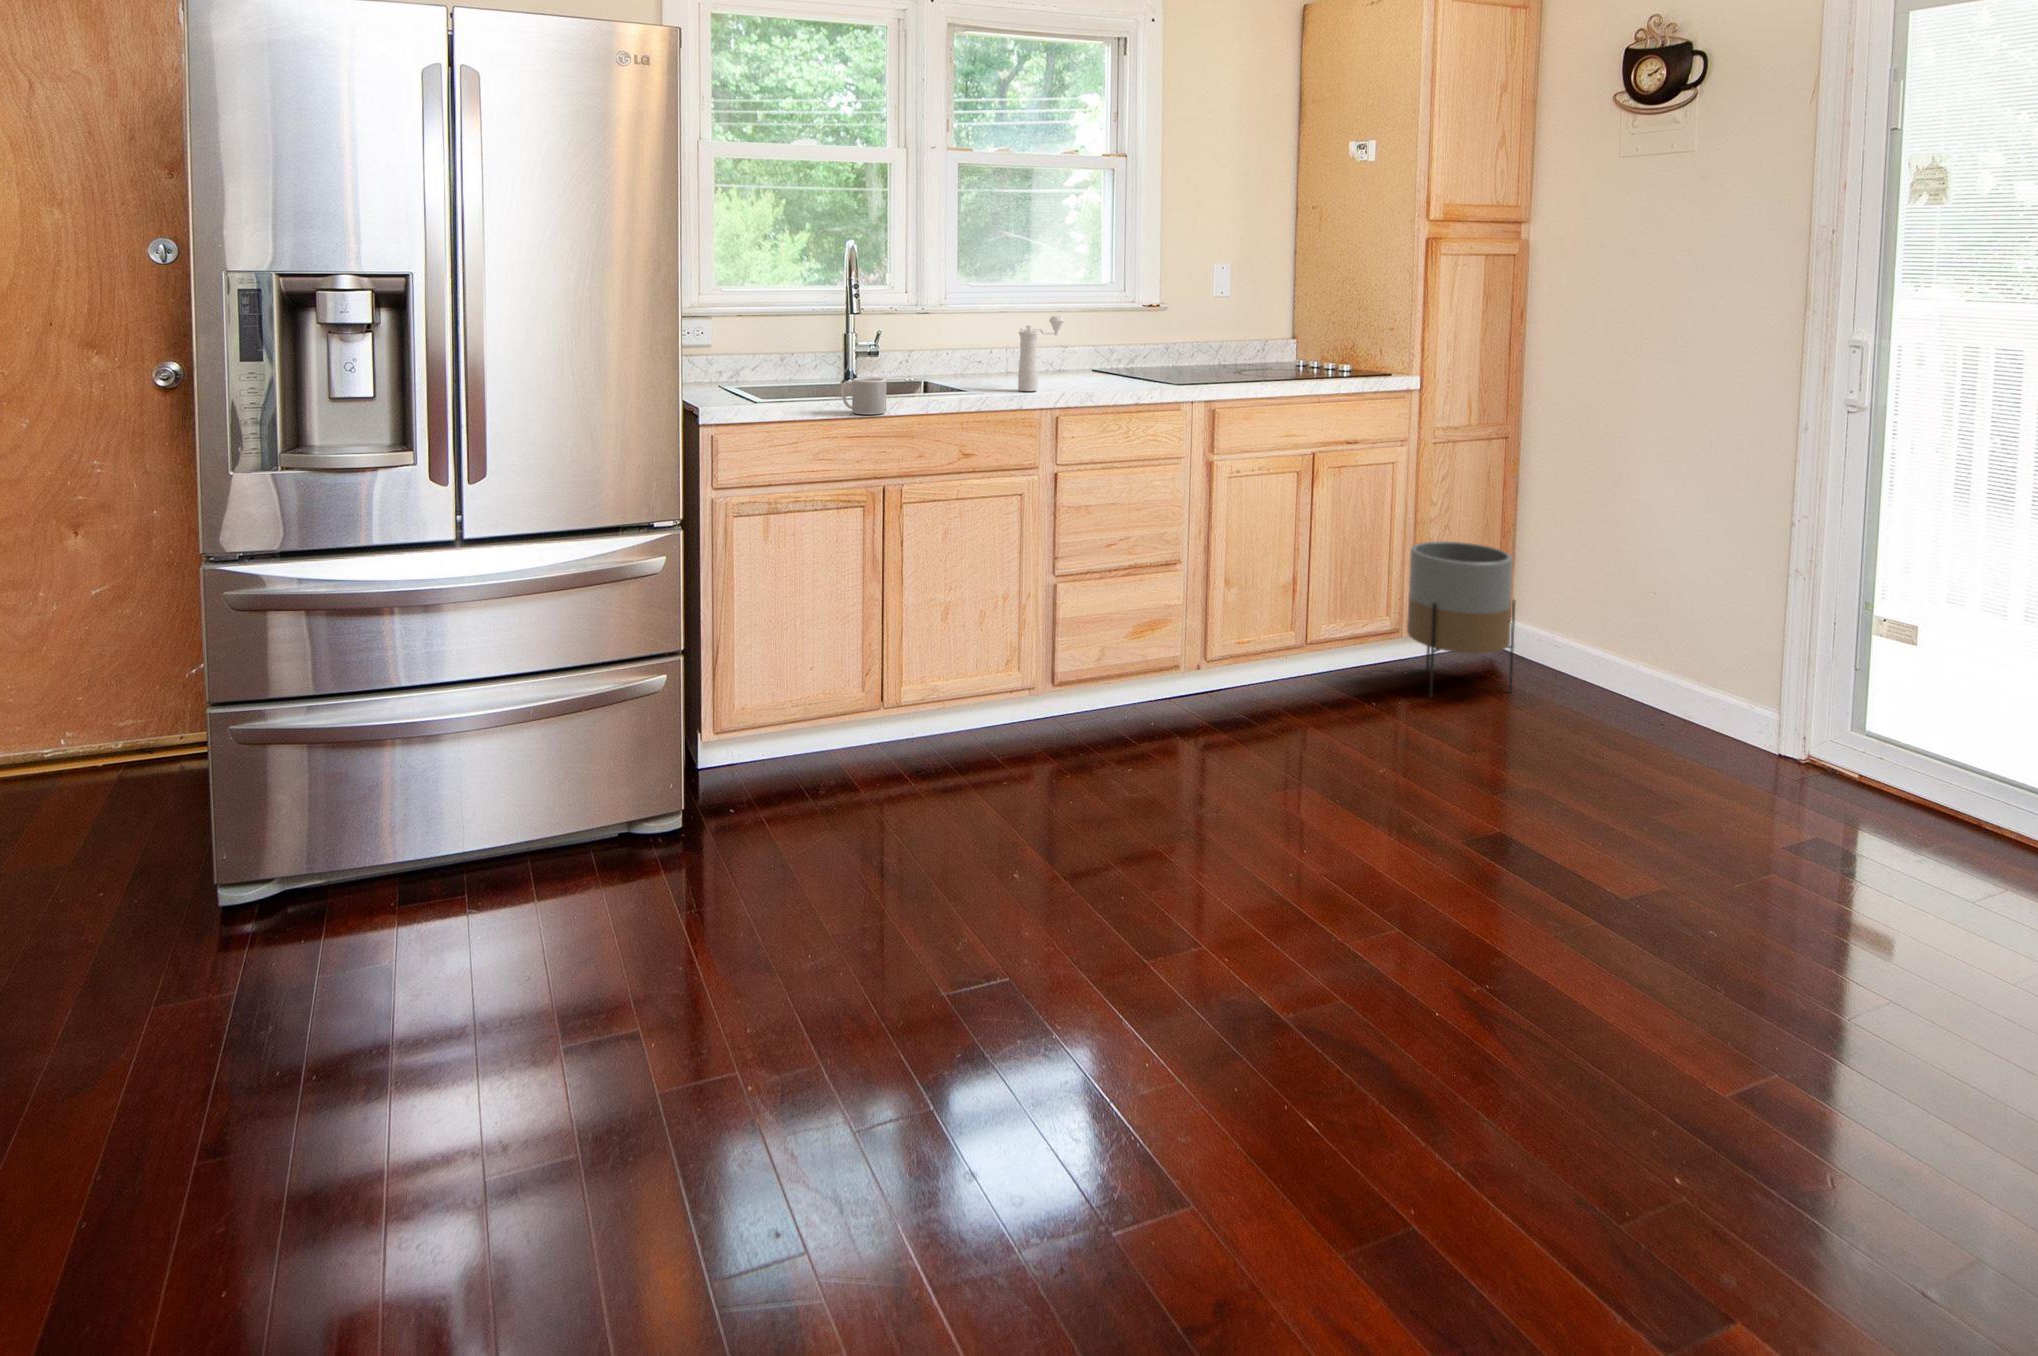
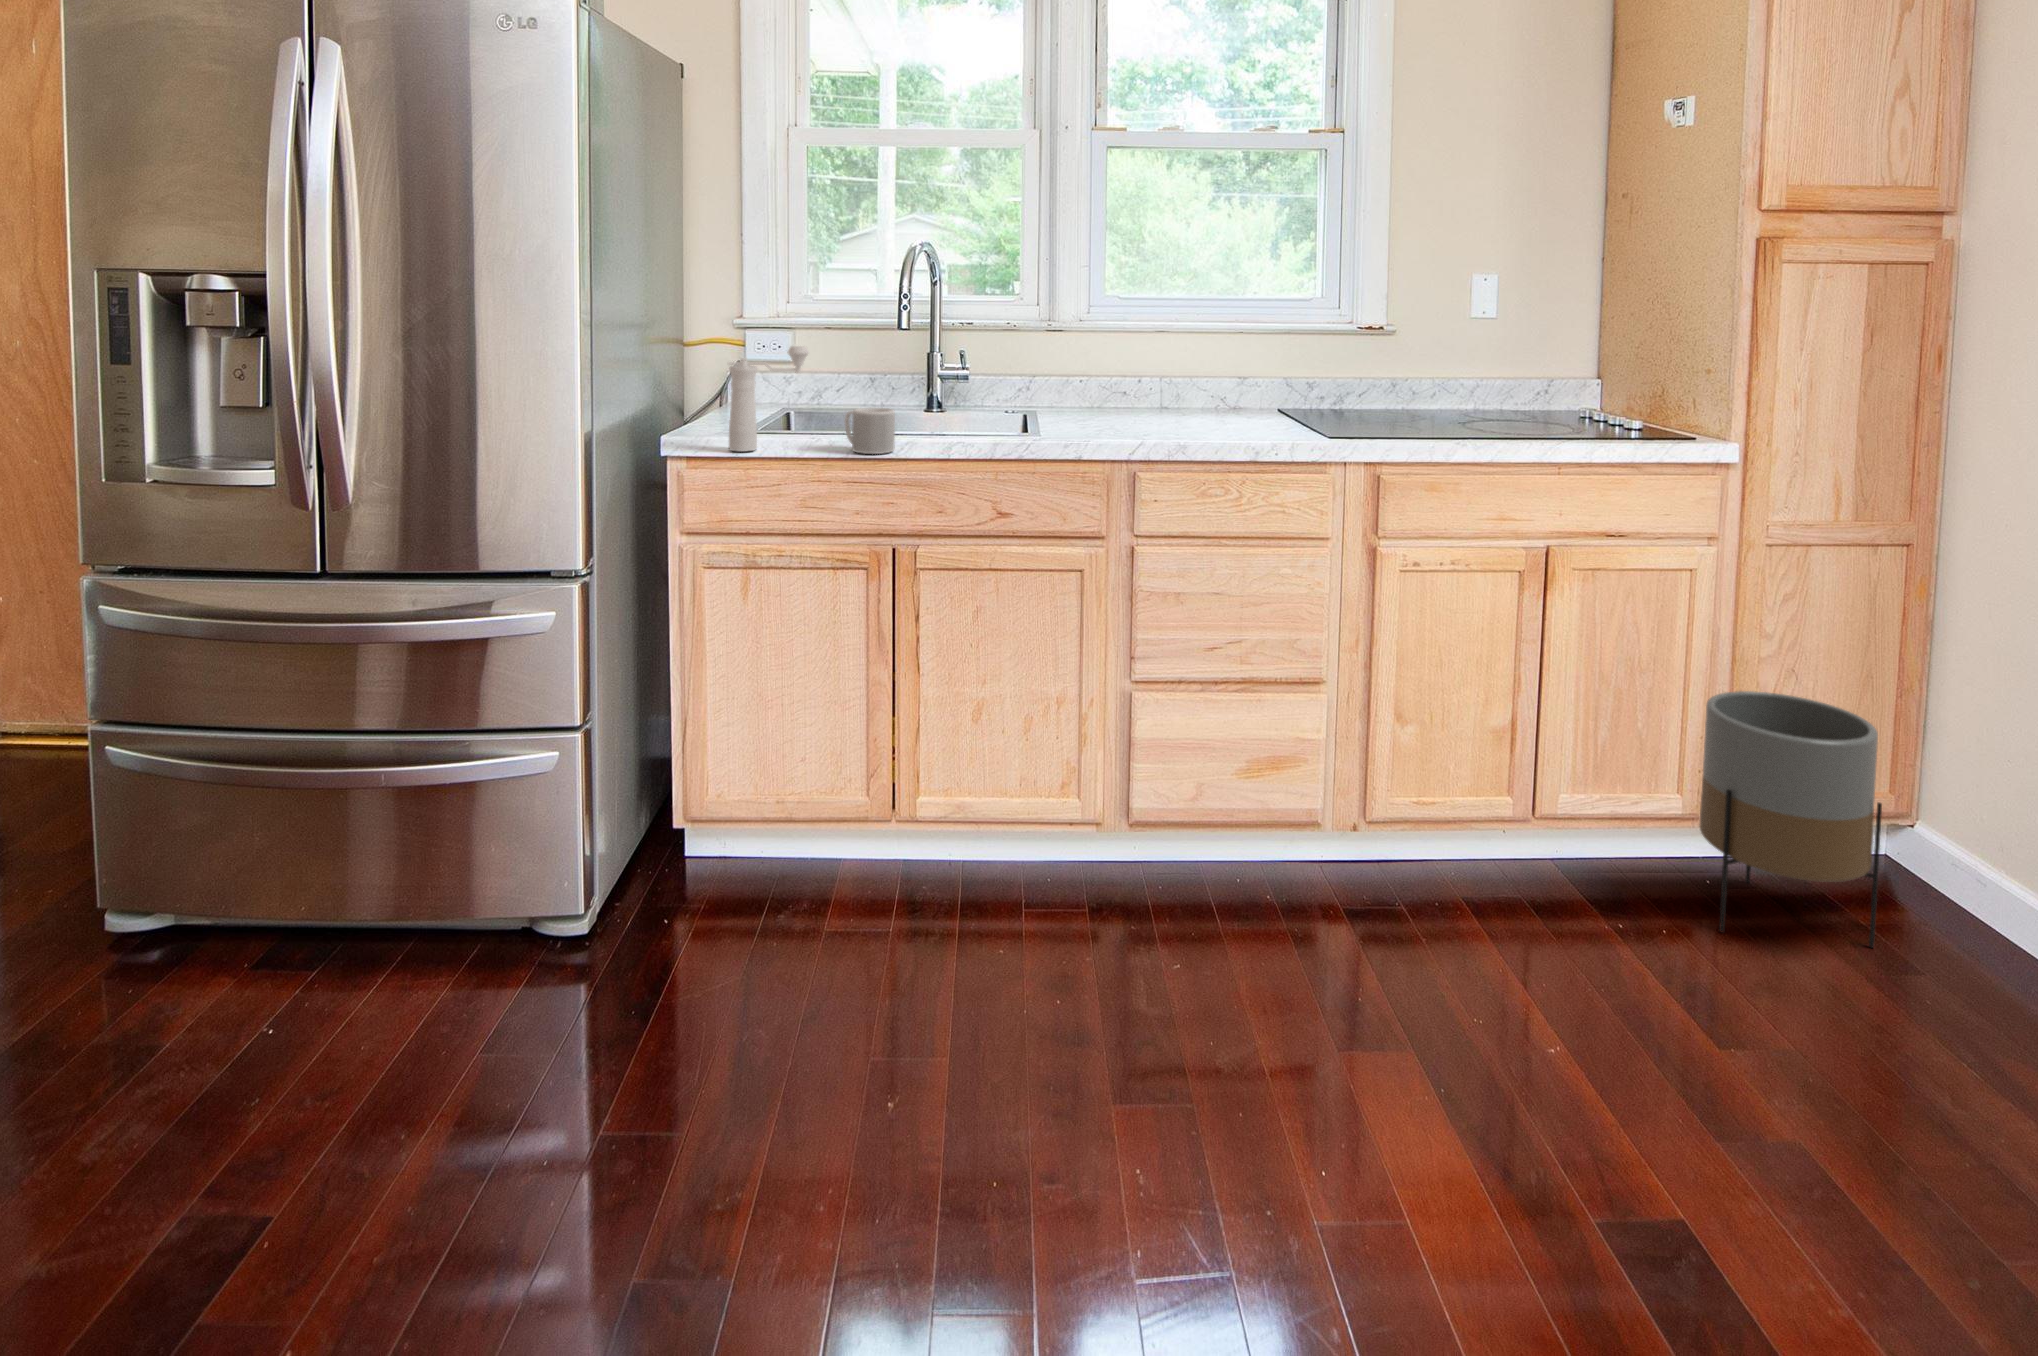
pepper mill: present [1018,316,1064,391] -> present [728,346,809,451]

